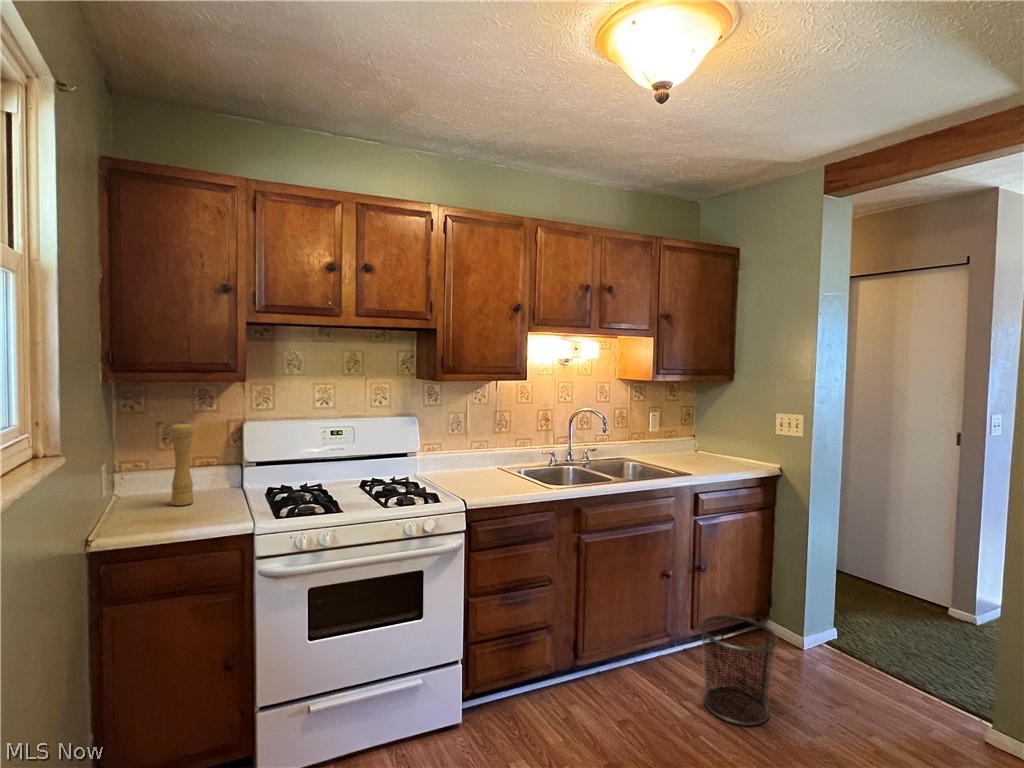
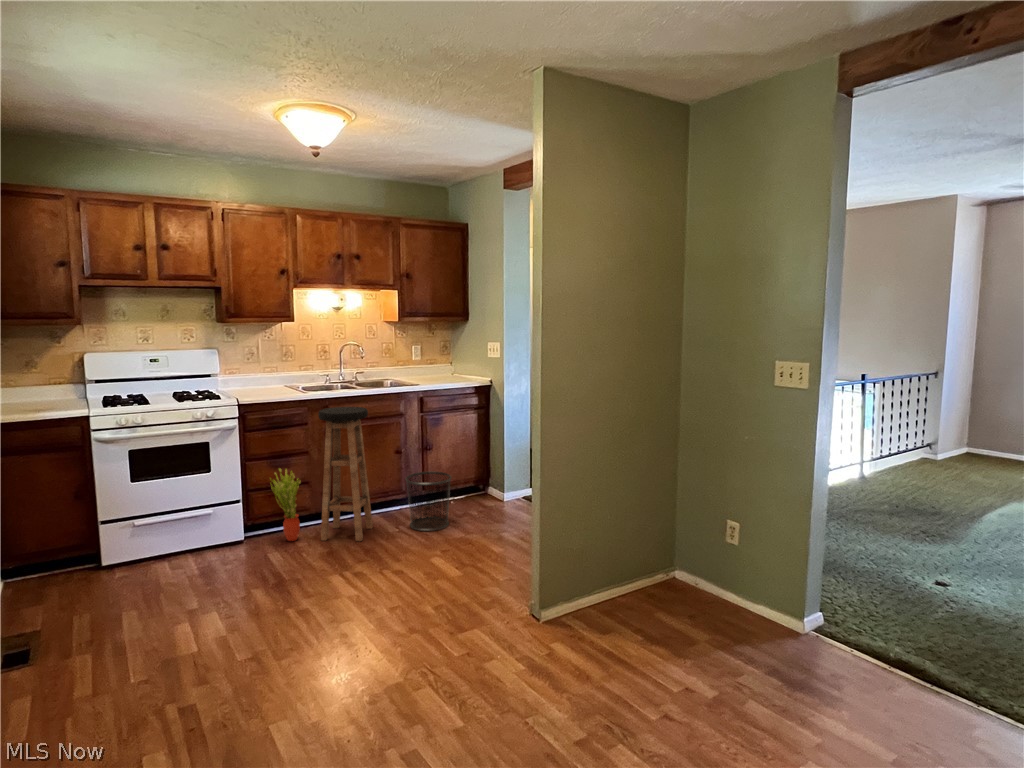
pepper mill: present [170,423,194,505] -> none [29,352,49,405]
bar stool: none [583,514,660,745] -> present [318,407,373,541]
potted plant: none [506,611,555,733] -> present [272,469,300,541]

